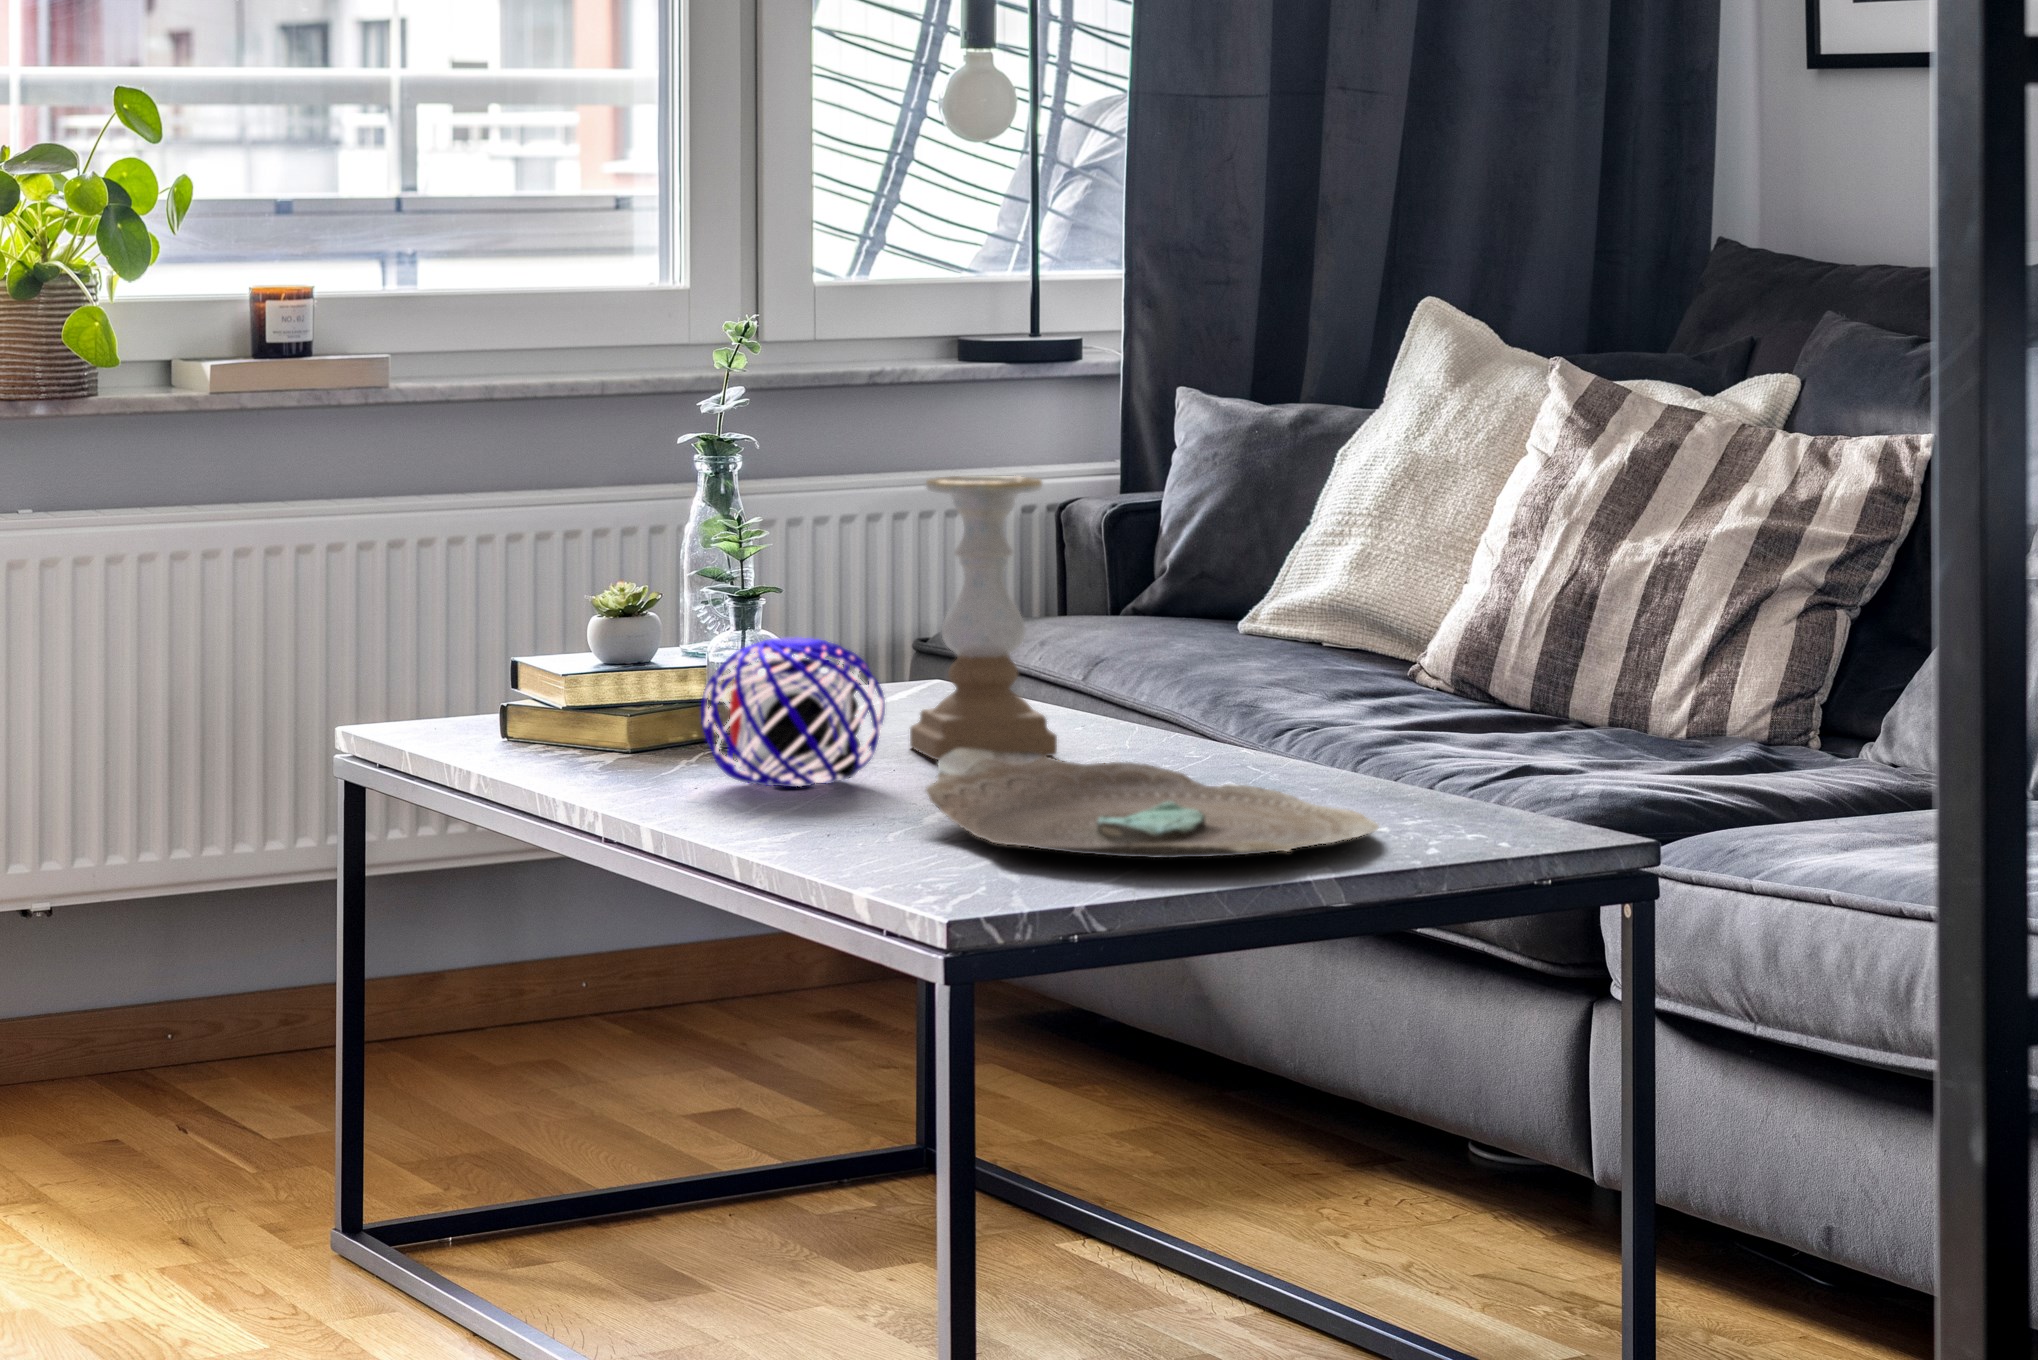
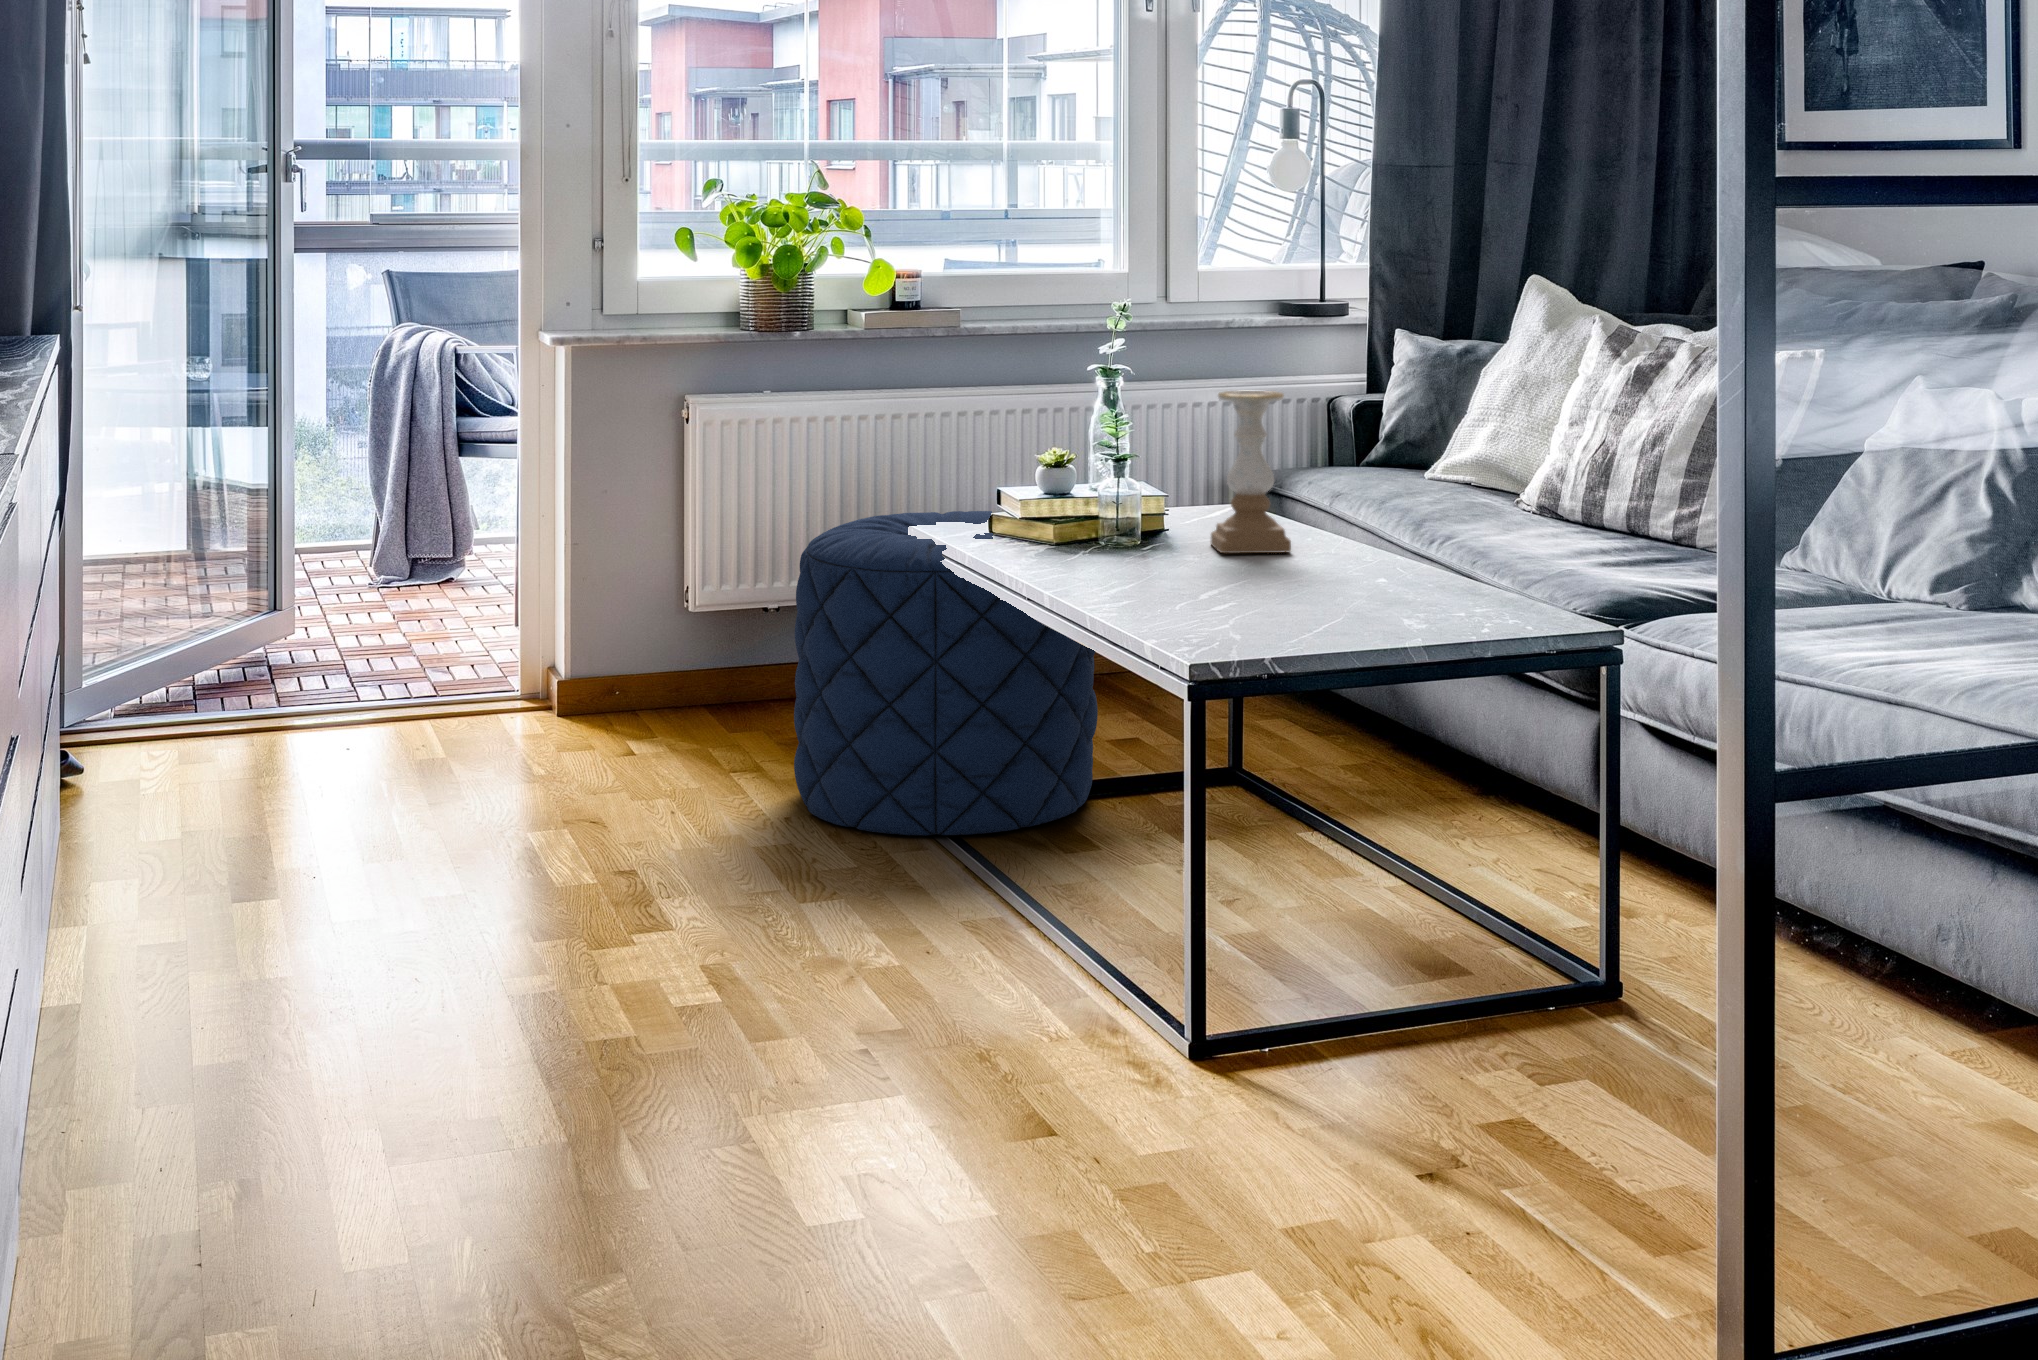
decorative orb: present [701,637,885,787] -> none [1085,483,1188,568]
pouf: none [124,707,693,1288] -> present [794,511,1098,835]
decorative bowl: present [926,748,1379,858] -> none [1200,551,1461,622]

